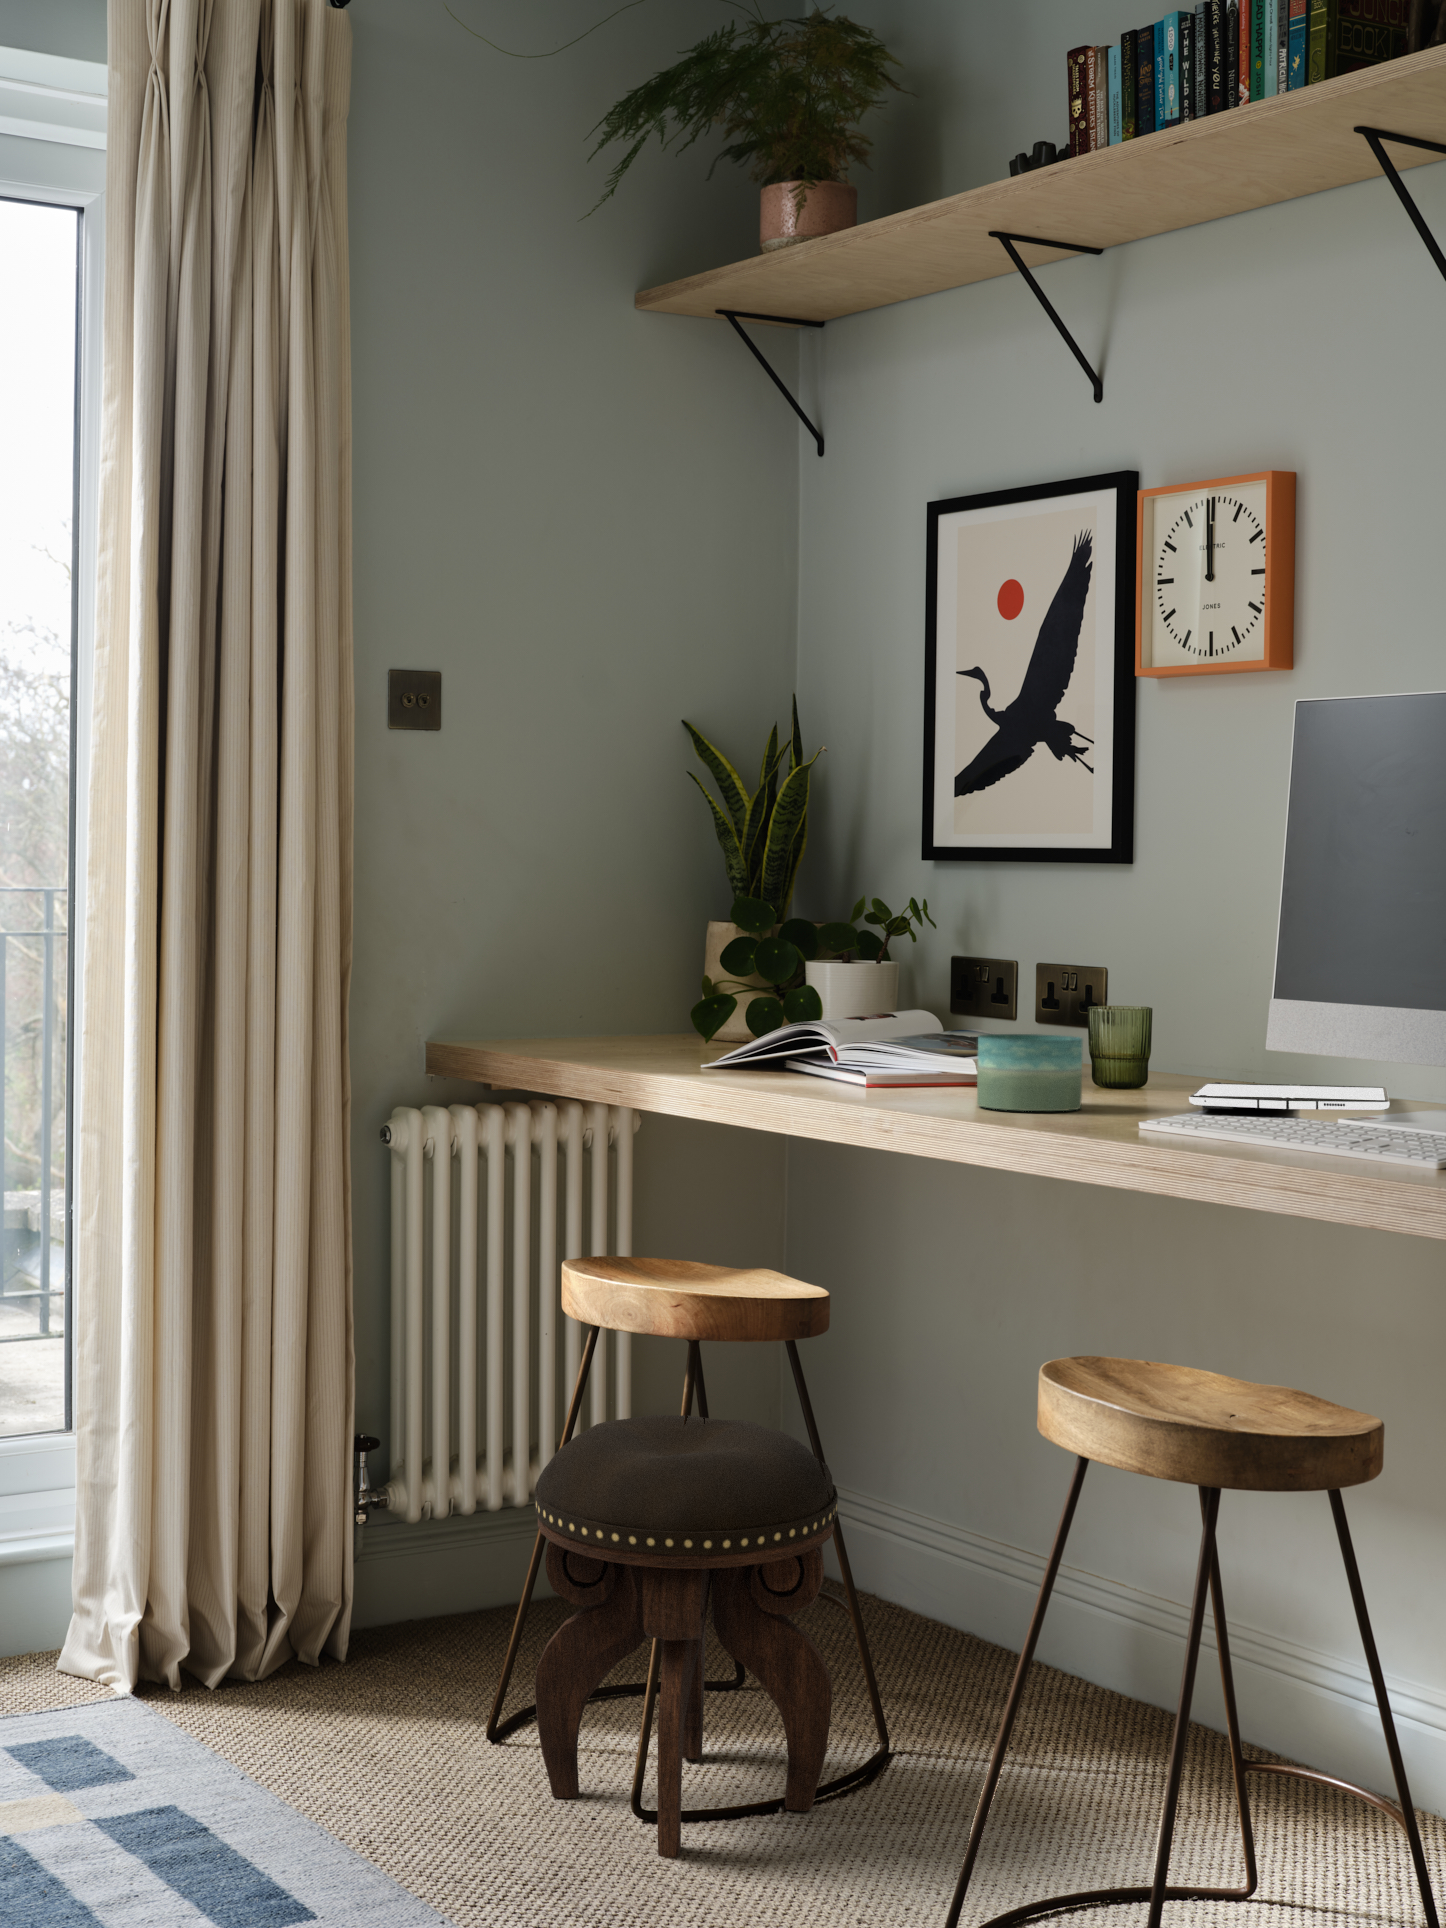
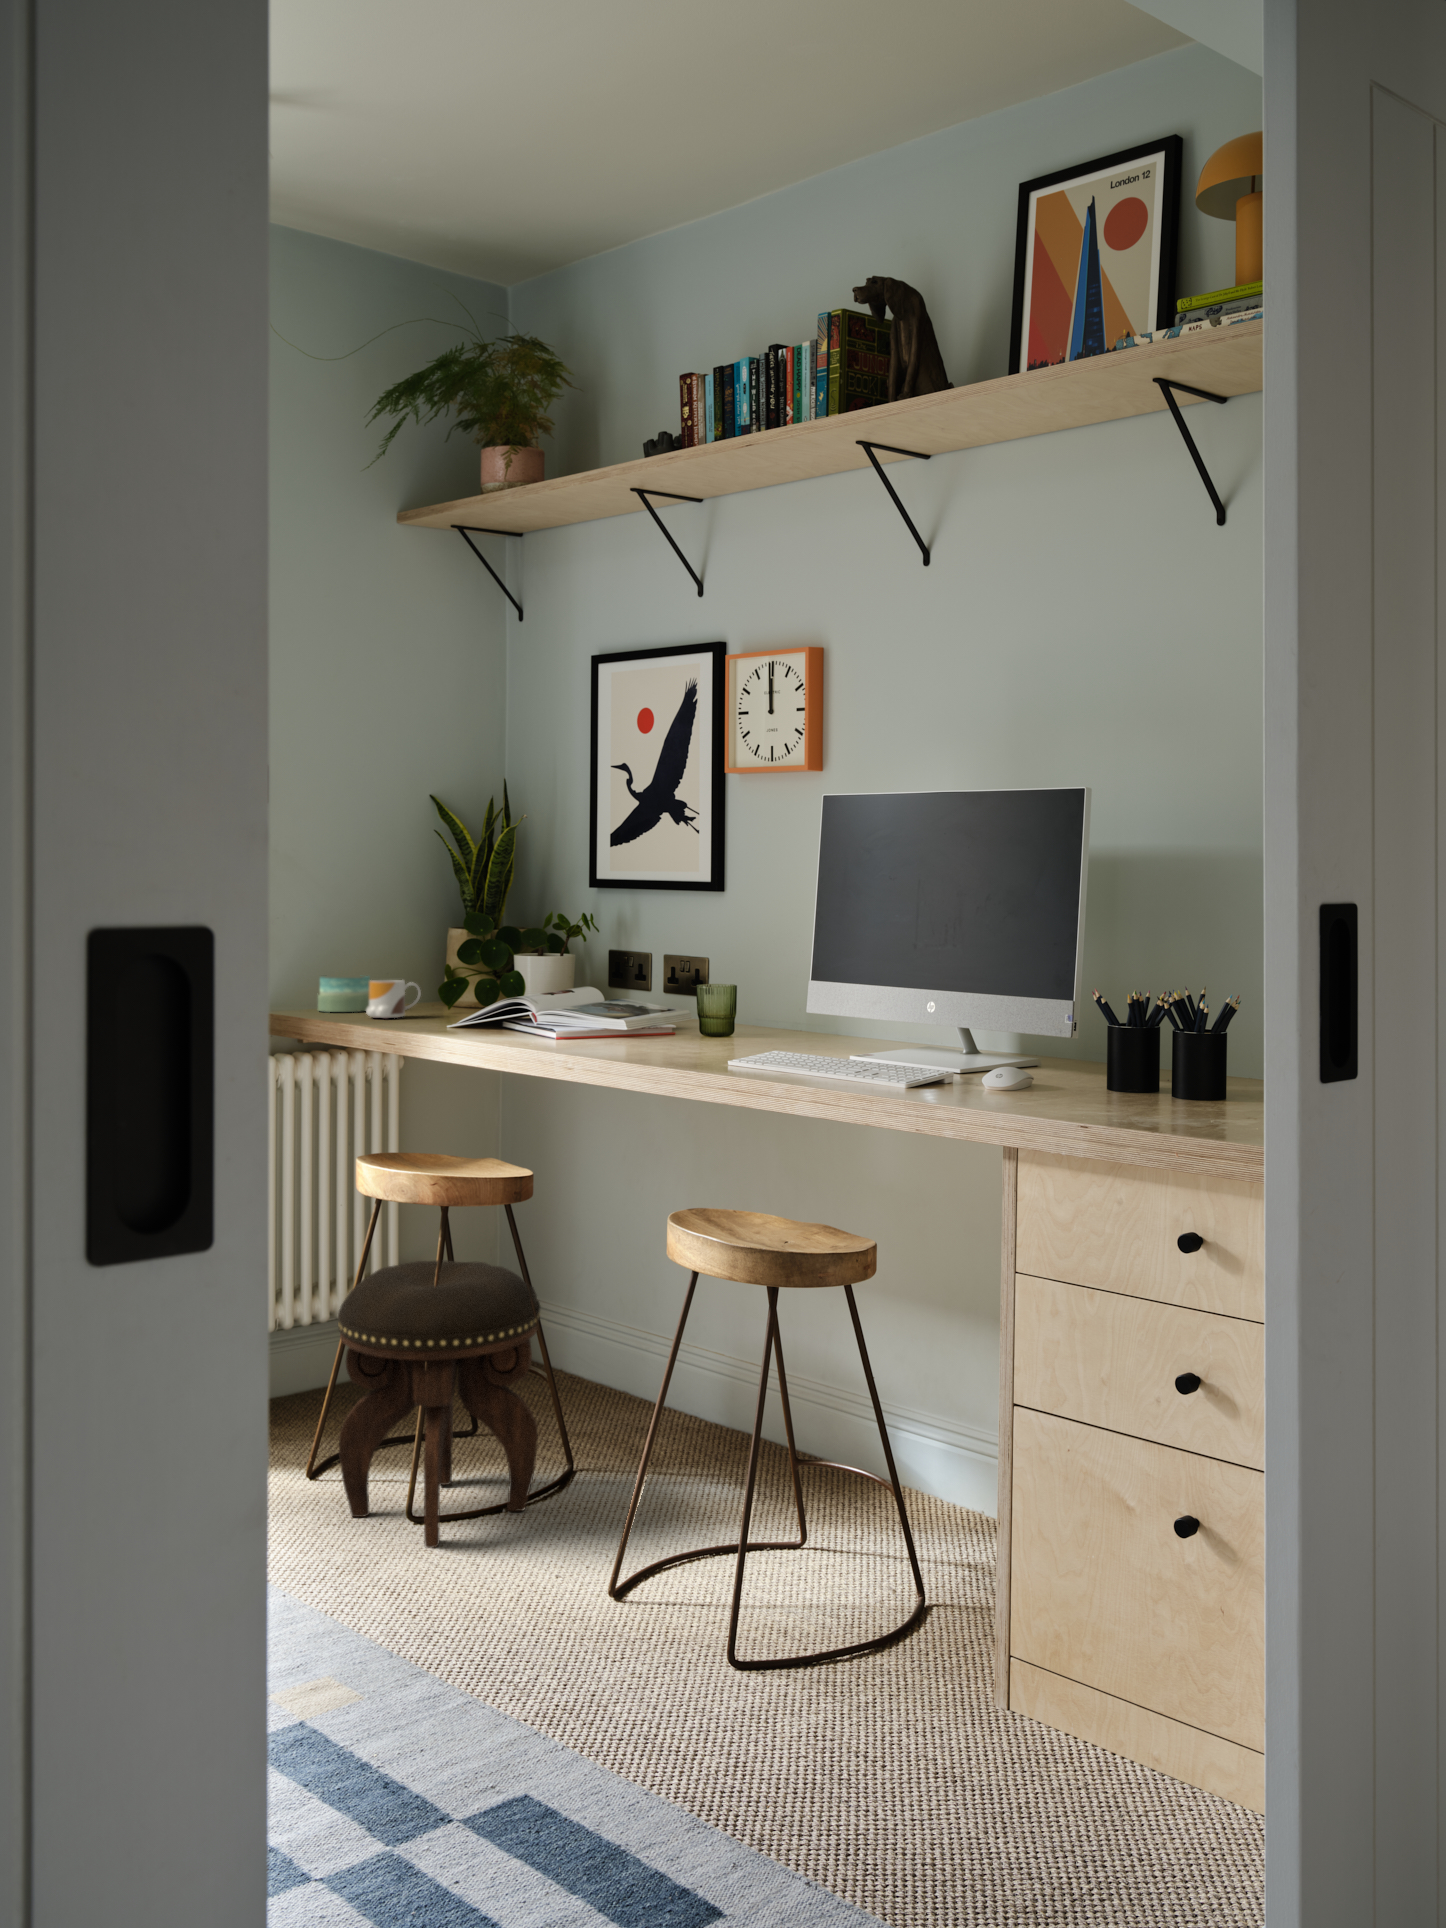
mug: none [587,994,666,1050] -> present [366,980,421,1018]
candle: present [977,1034,1083,1111] -> present [318,976,370,1012]
tablet: present [1189,1082,1389,1110] -> none [759,1034,880,1052]

